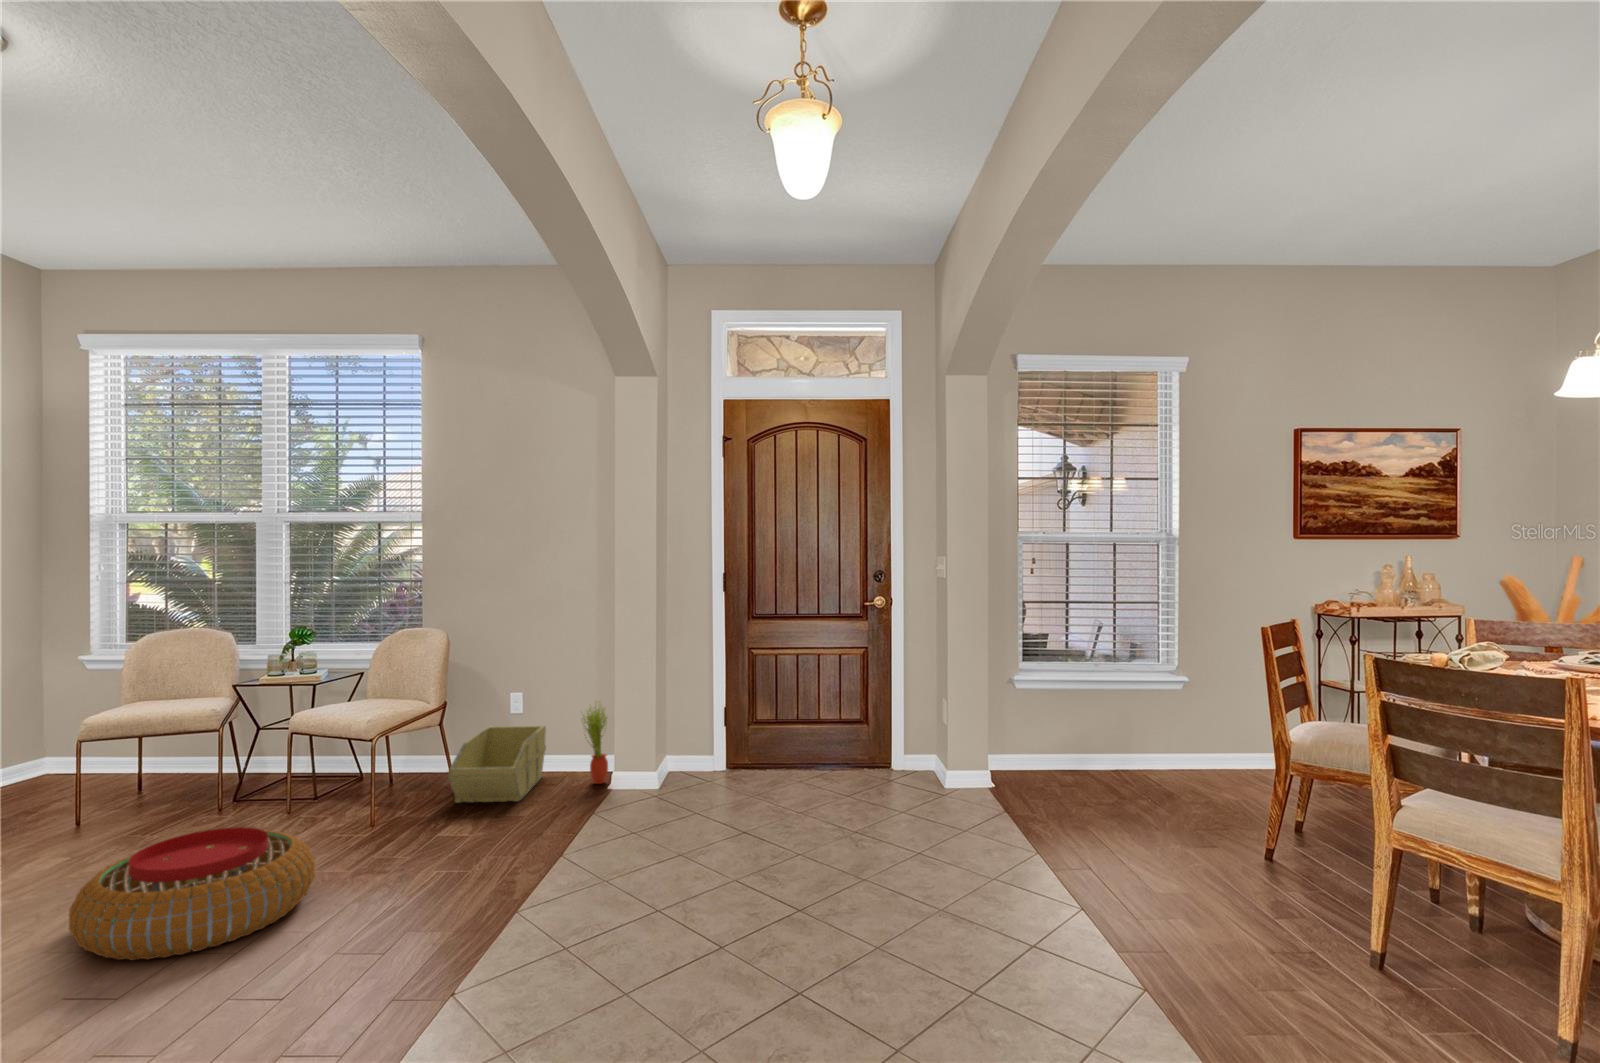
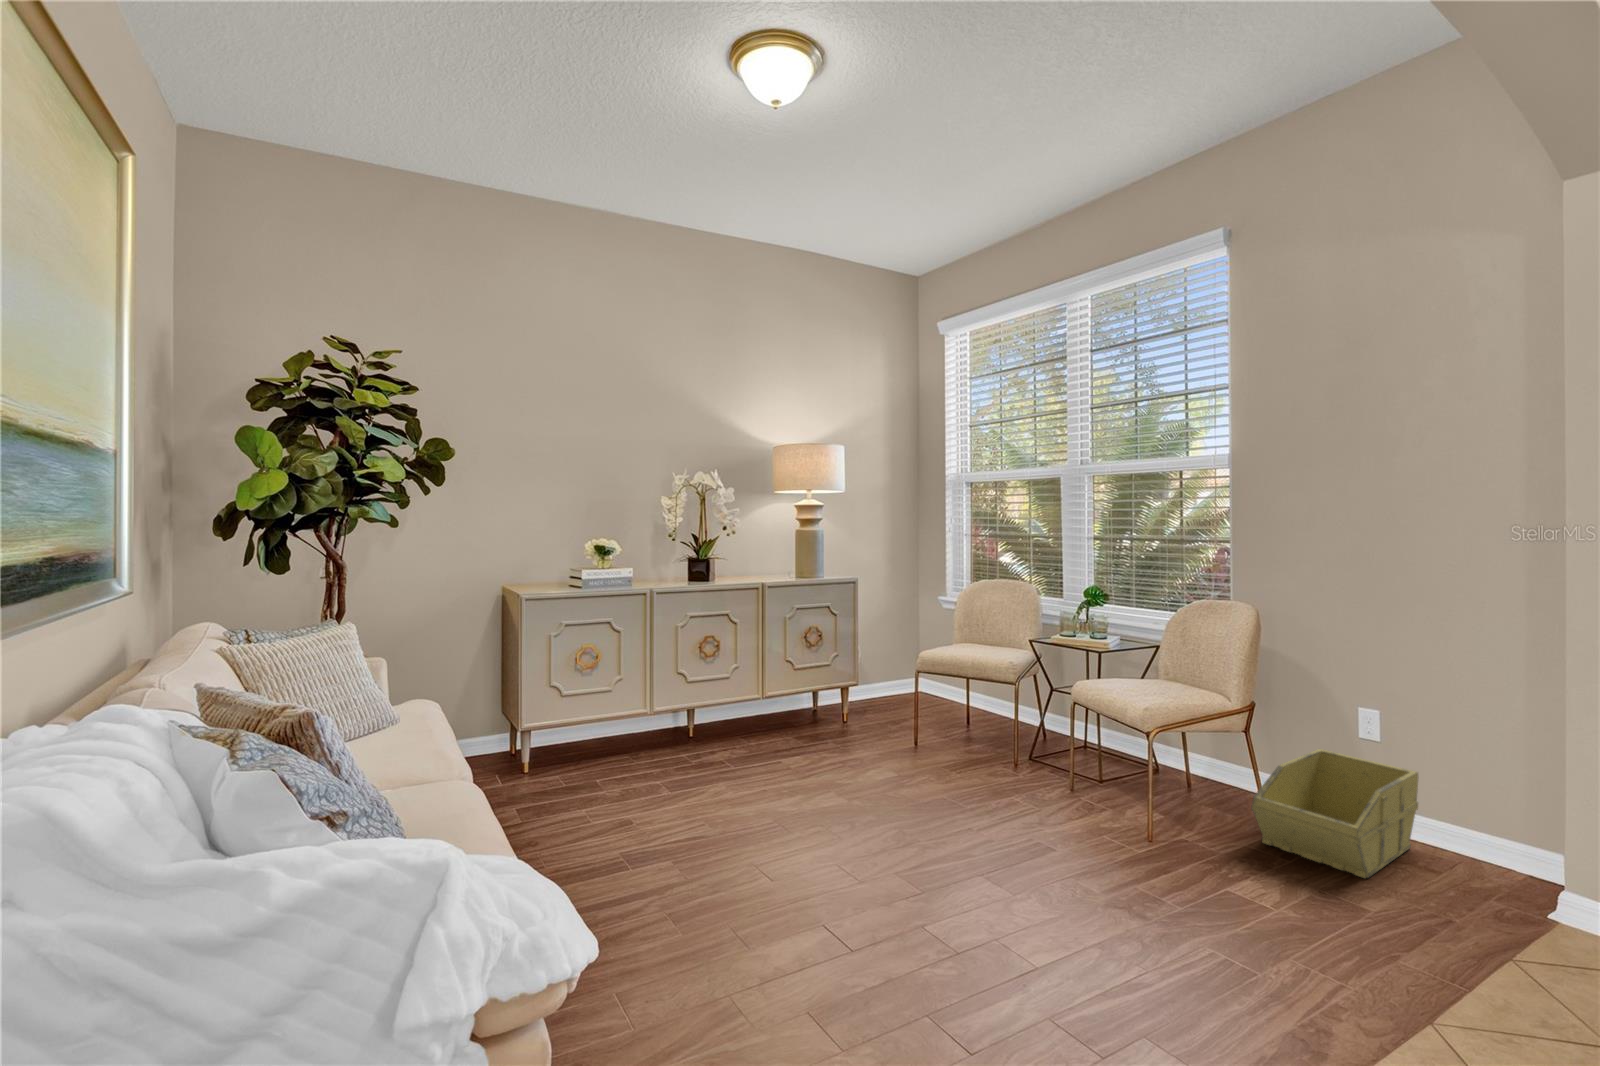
potted plant: present [583,701,608,784] -> none [1490,758,1555,903]
pouf: present [69,827,315,960] -> none [846,787,1061,934]

